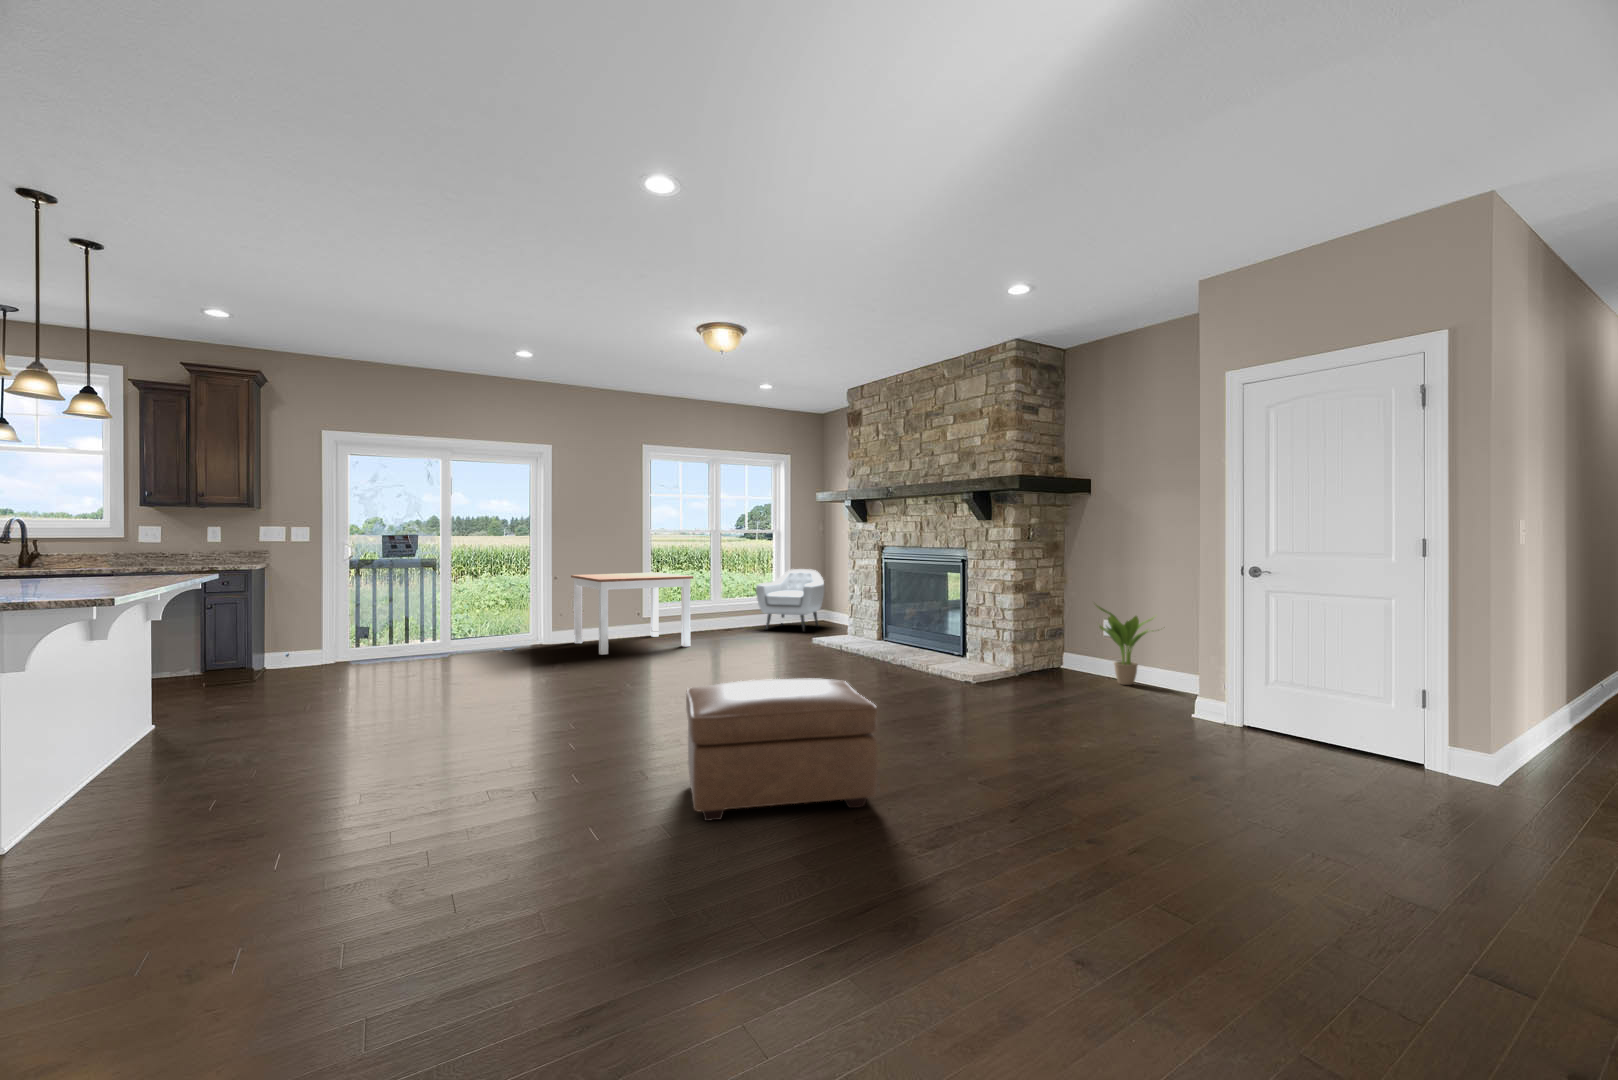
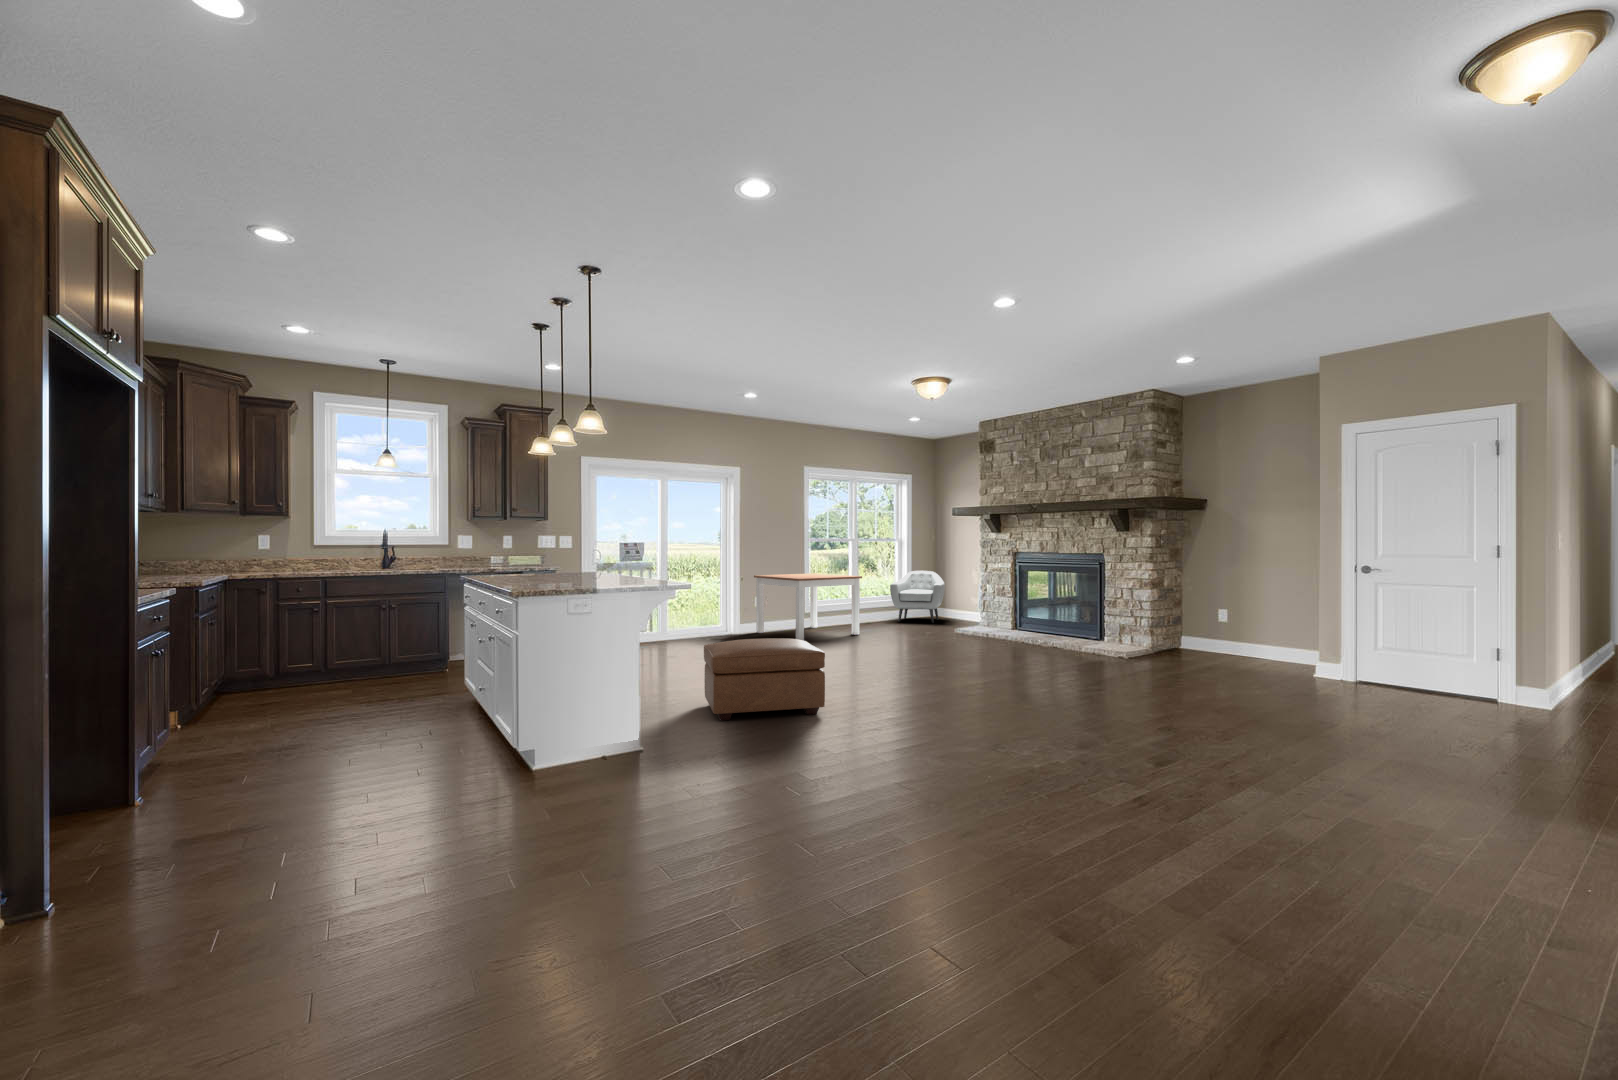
potted plant: present [1096,605,1153,685] -> none [1219,595,1280,658]
ottoman: present [686,679,877,821] -> present [704,638,825,720]

